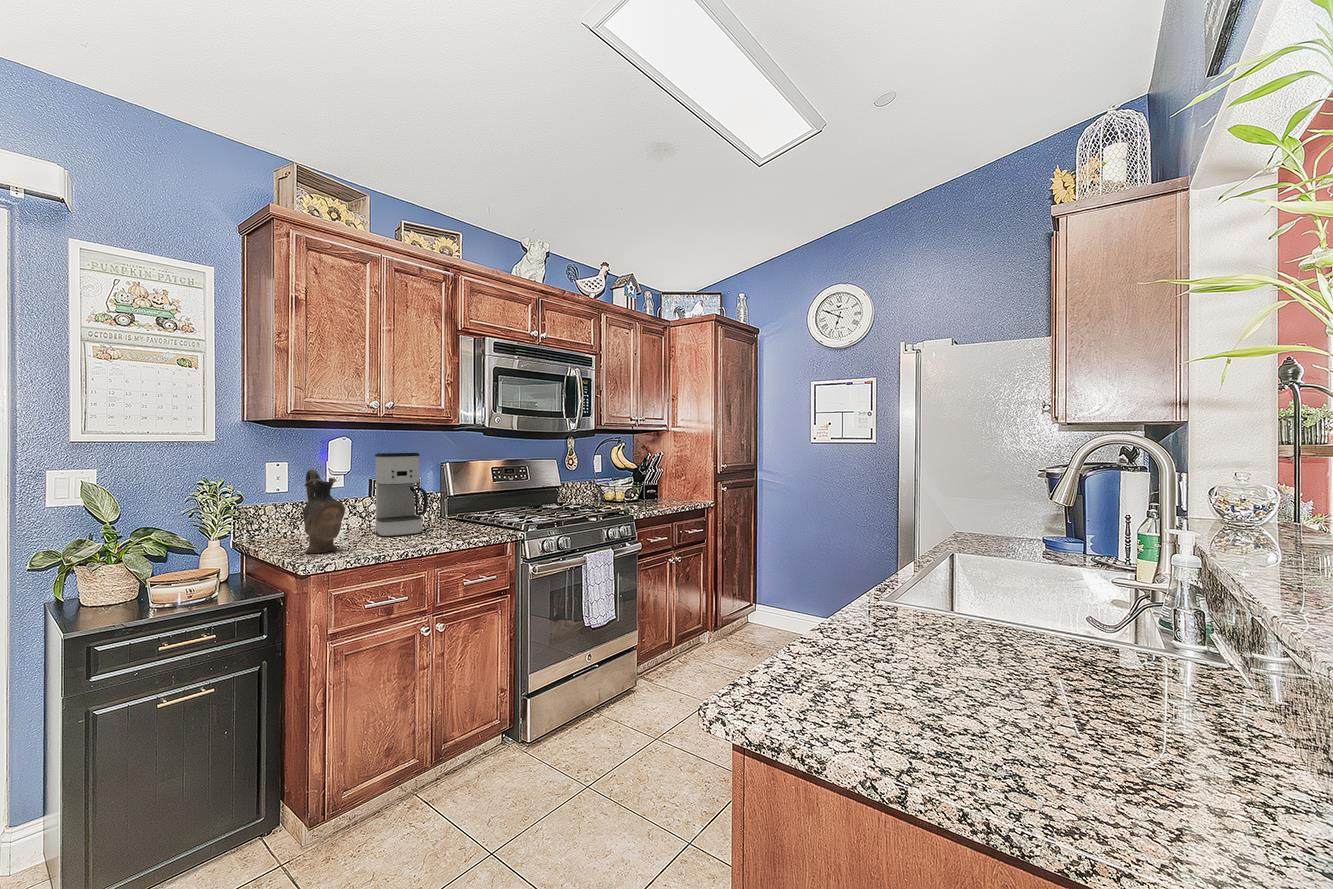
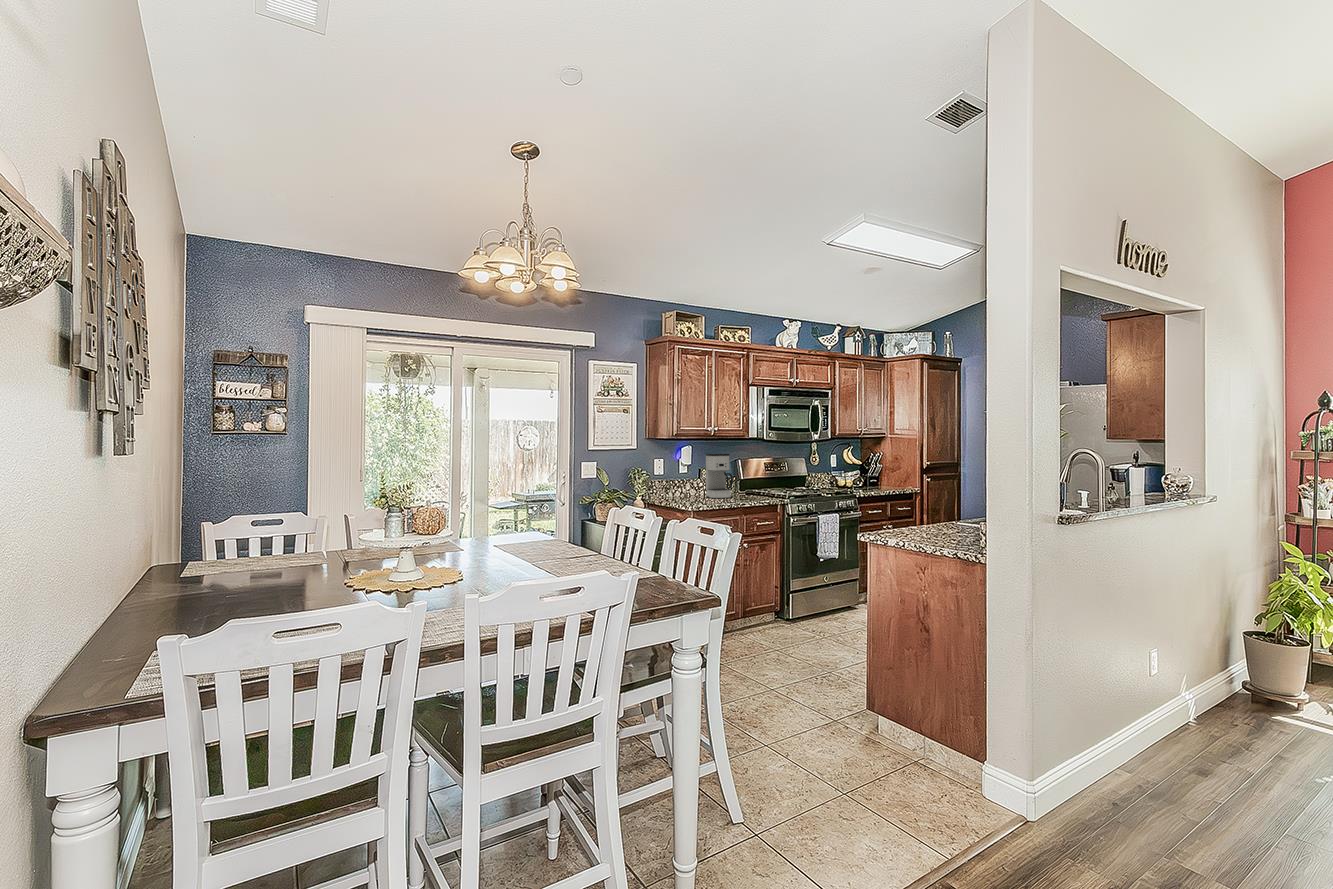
ceramic pitcher: present [303,469,345,553] -> none [682,462,700,502]

